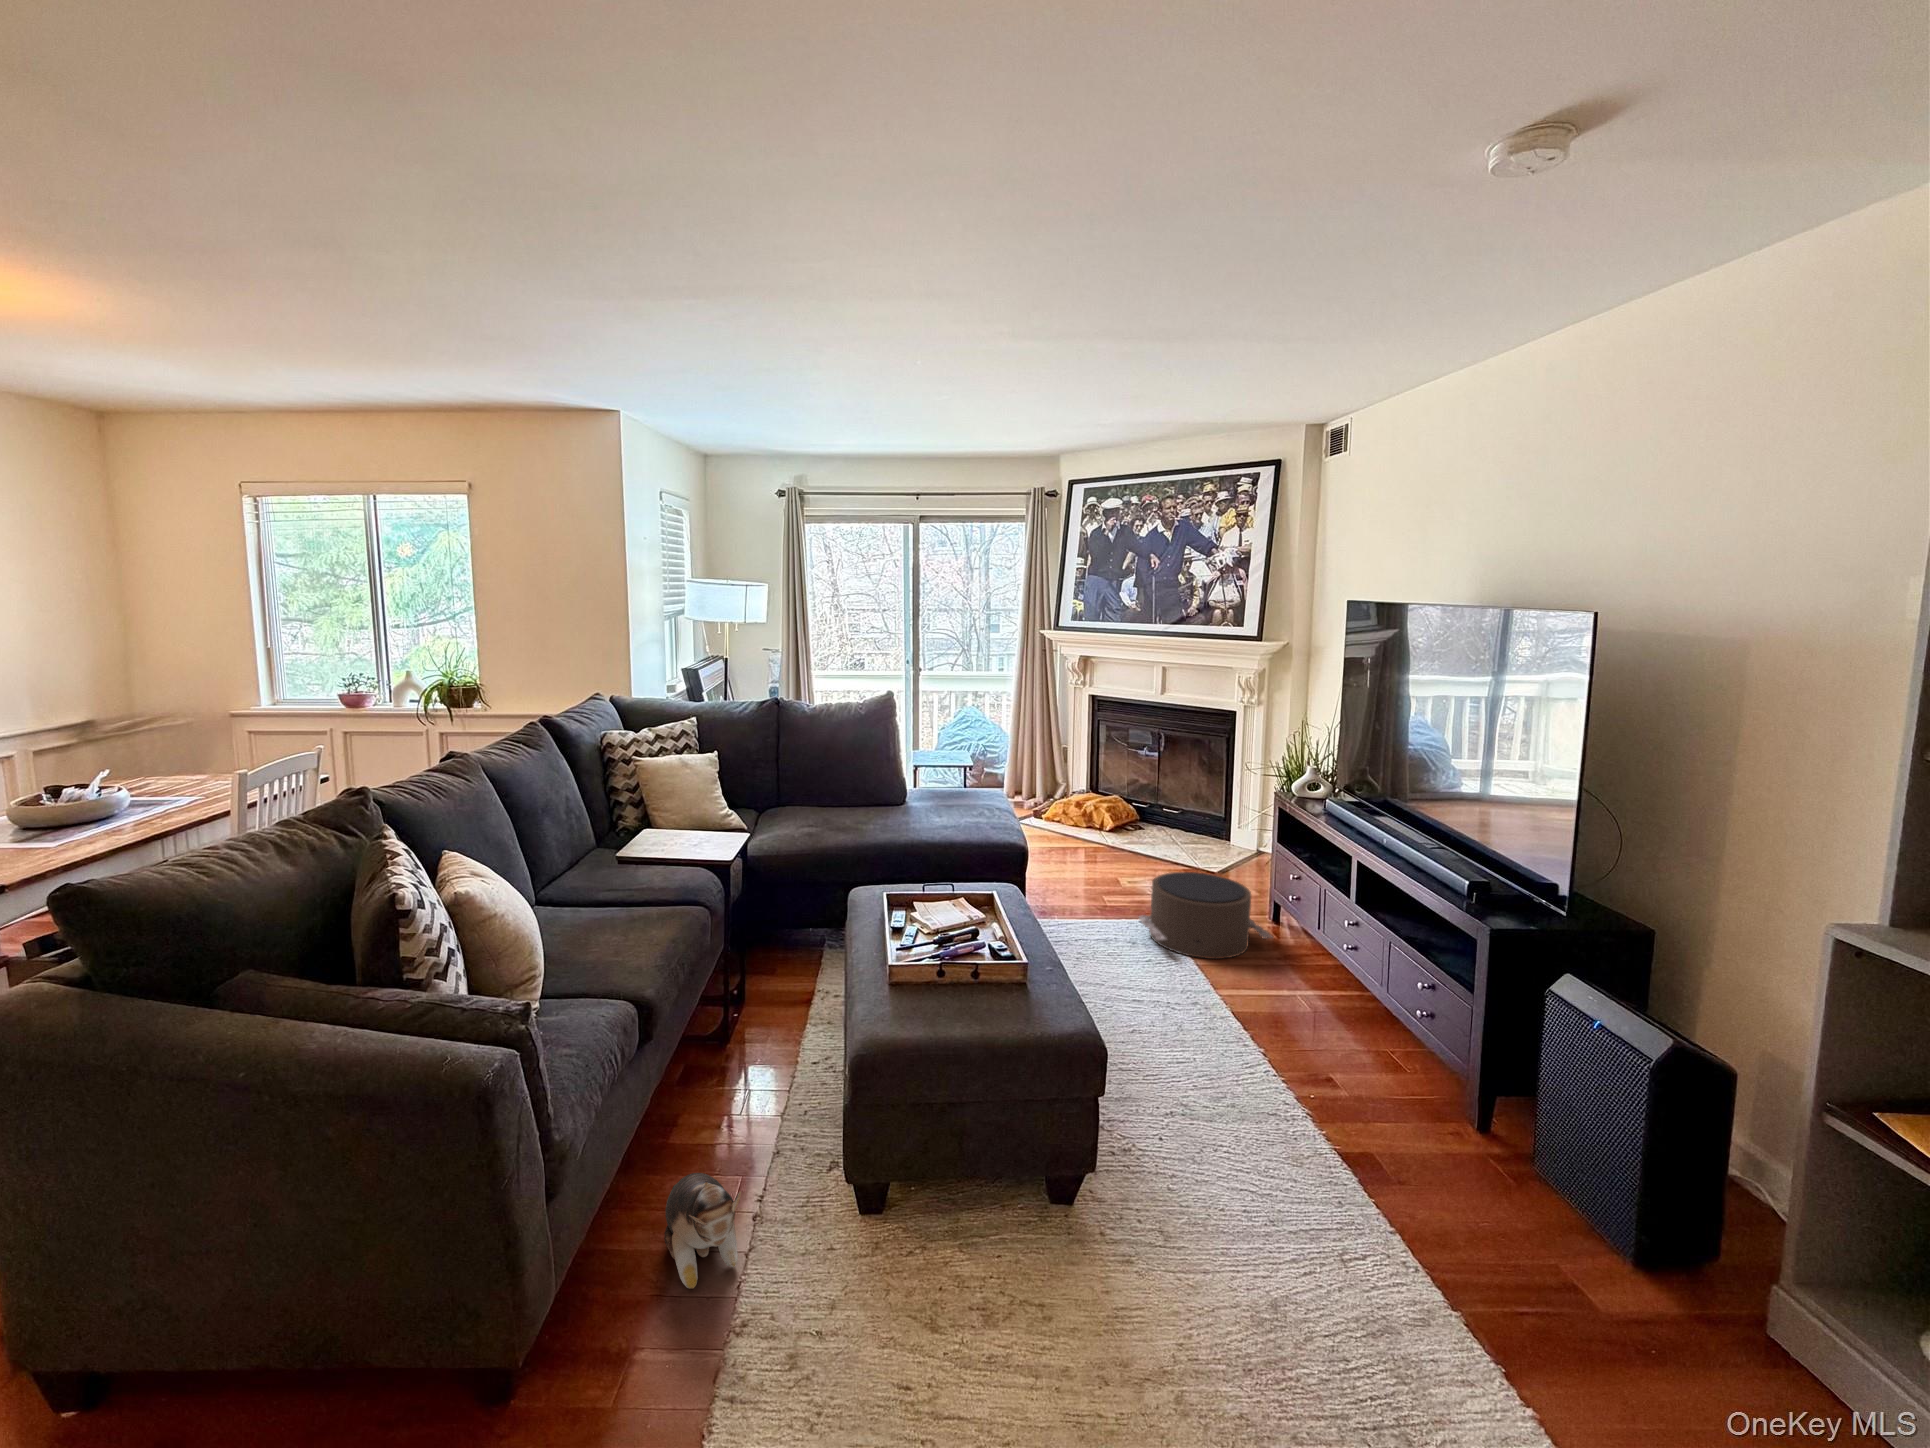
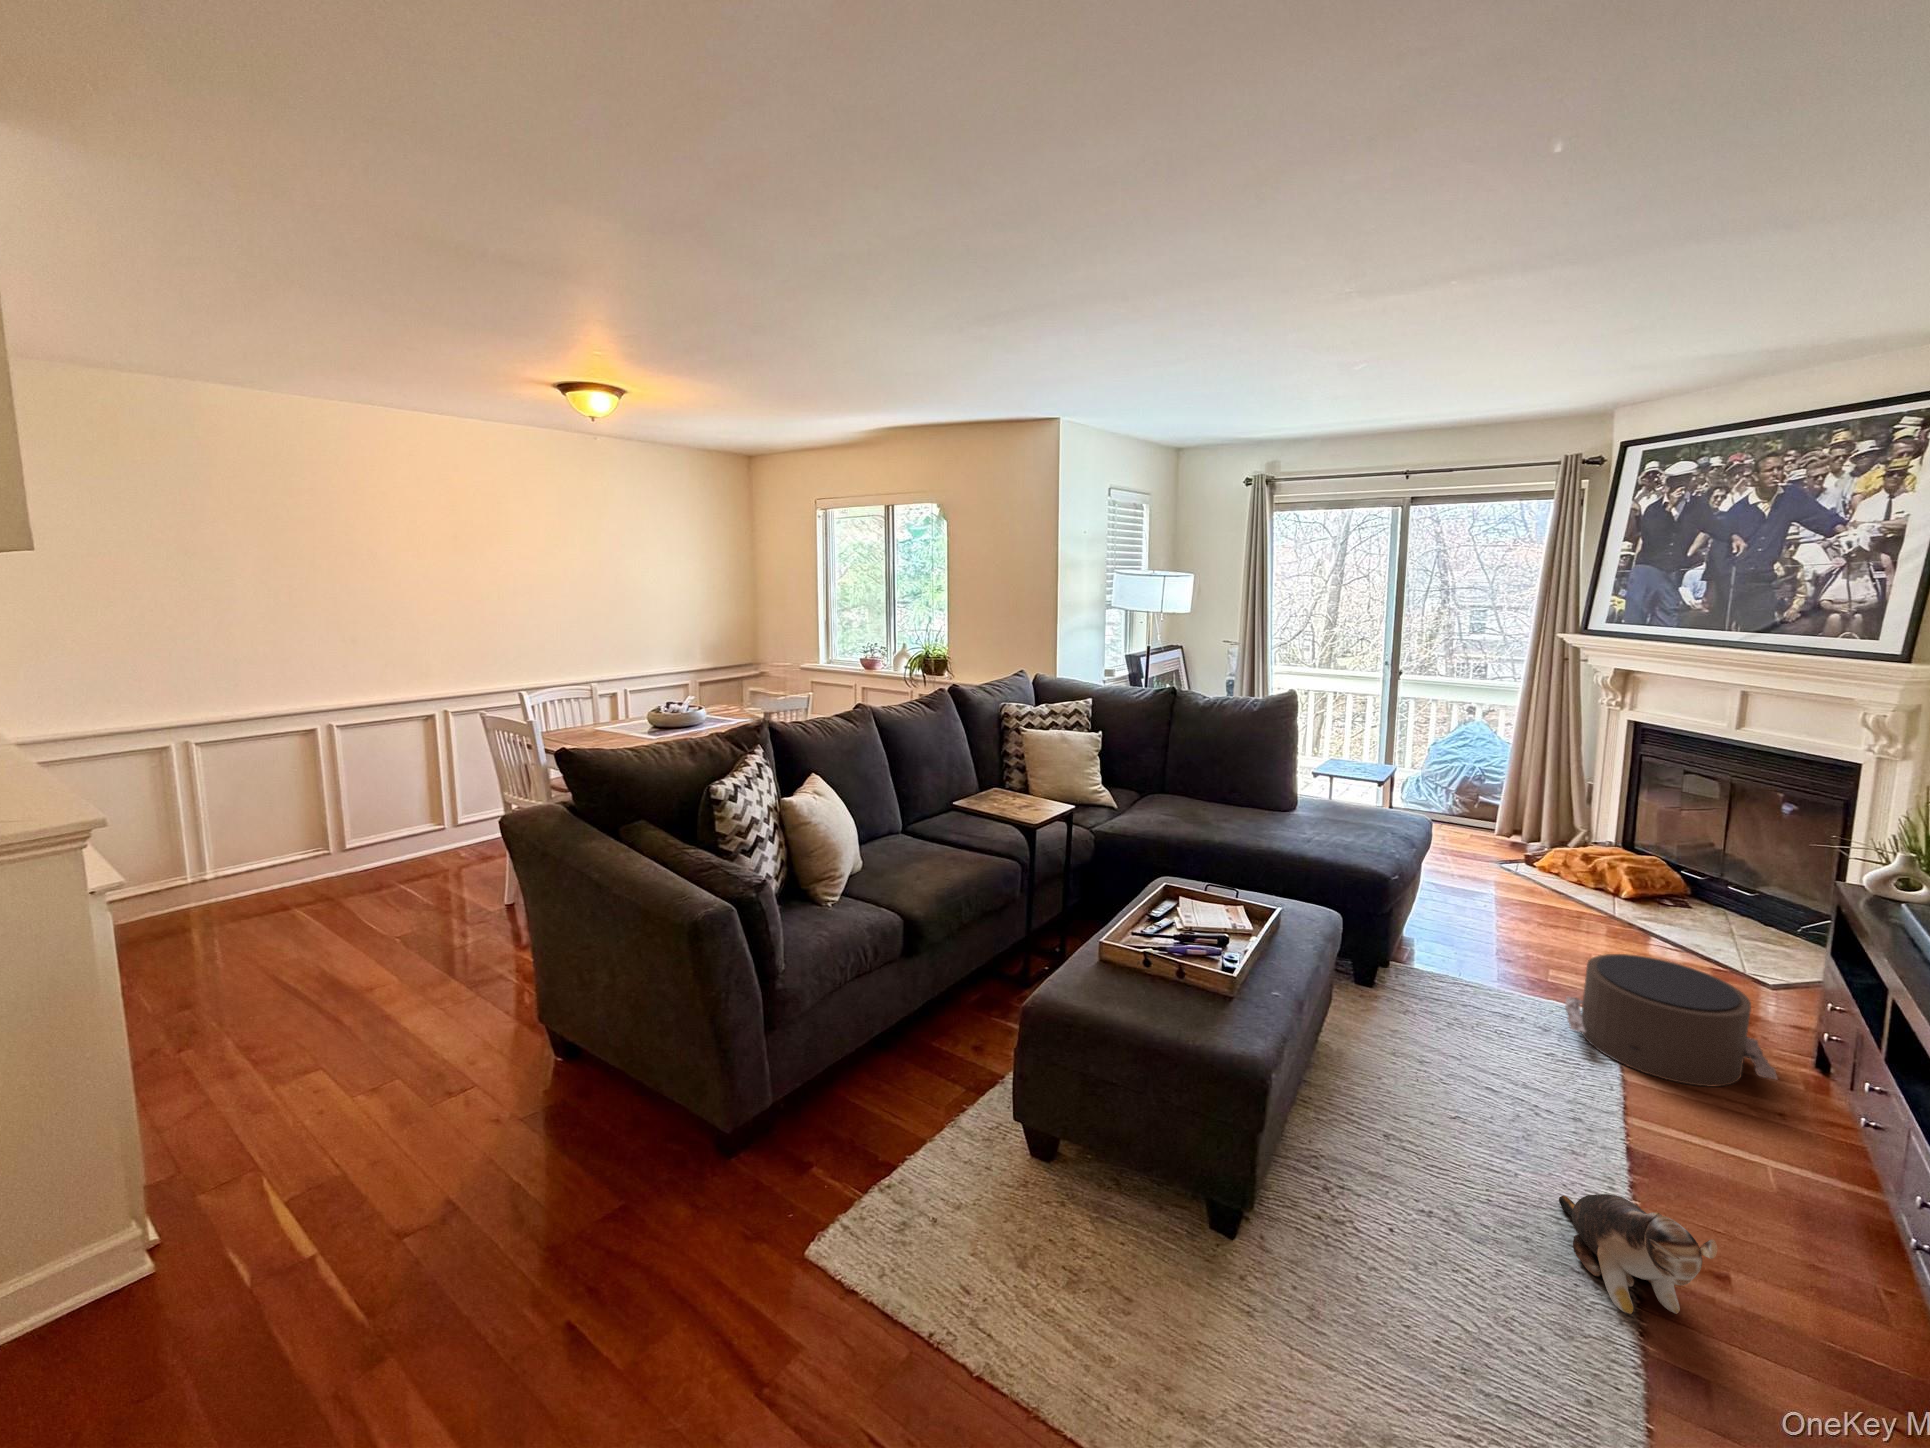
plush toy: present [664,1173,741,1289] -> present [1559,1194,1717,1314]

